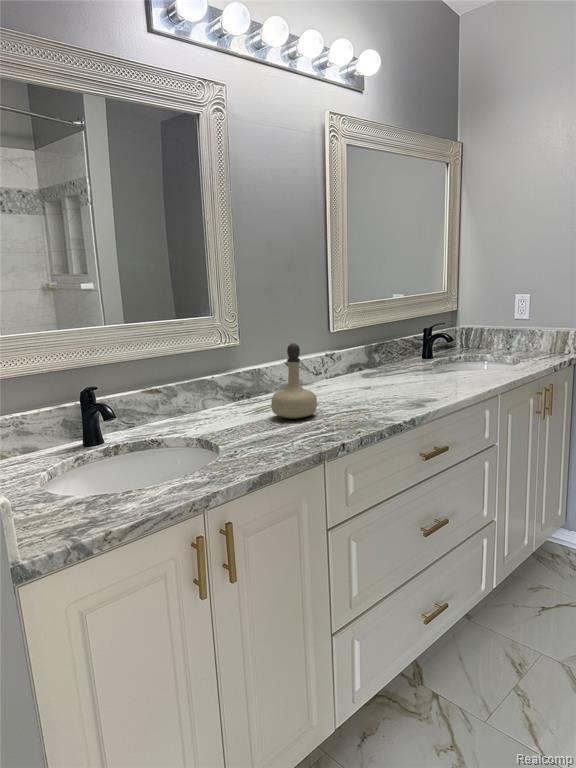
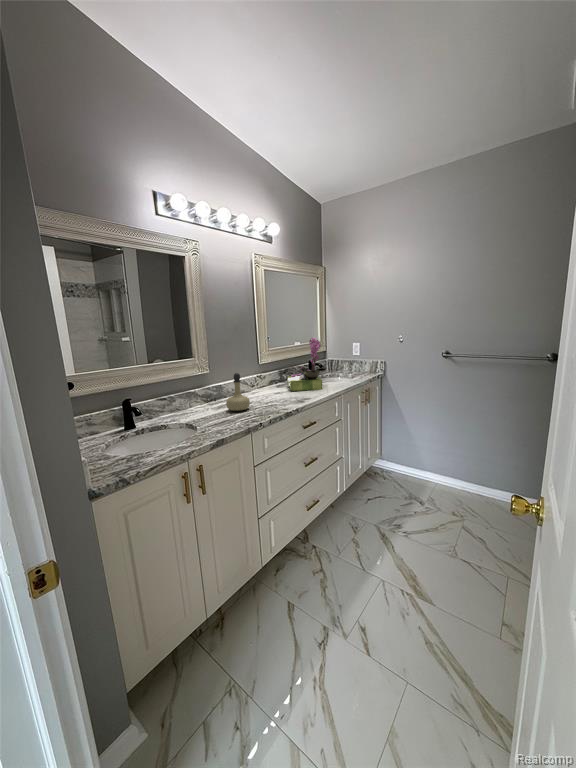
flower arrangement: none [384,277,461,384] -> present [287,338,322,391]

